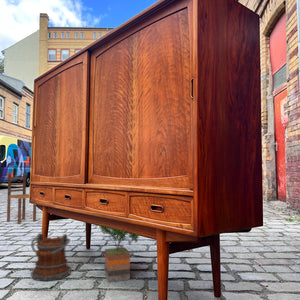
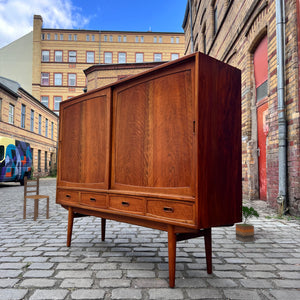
potted tree: present [99,224,139,282] -> present [236,206,259,242]
bucket: present [31,233,71,281] -> none [66,228,96,265]

